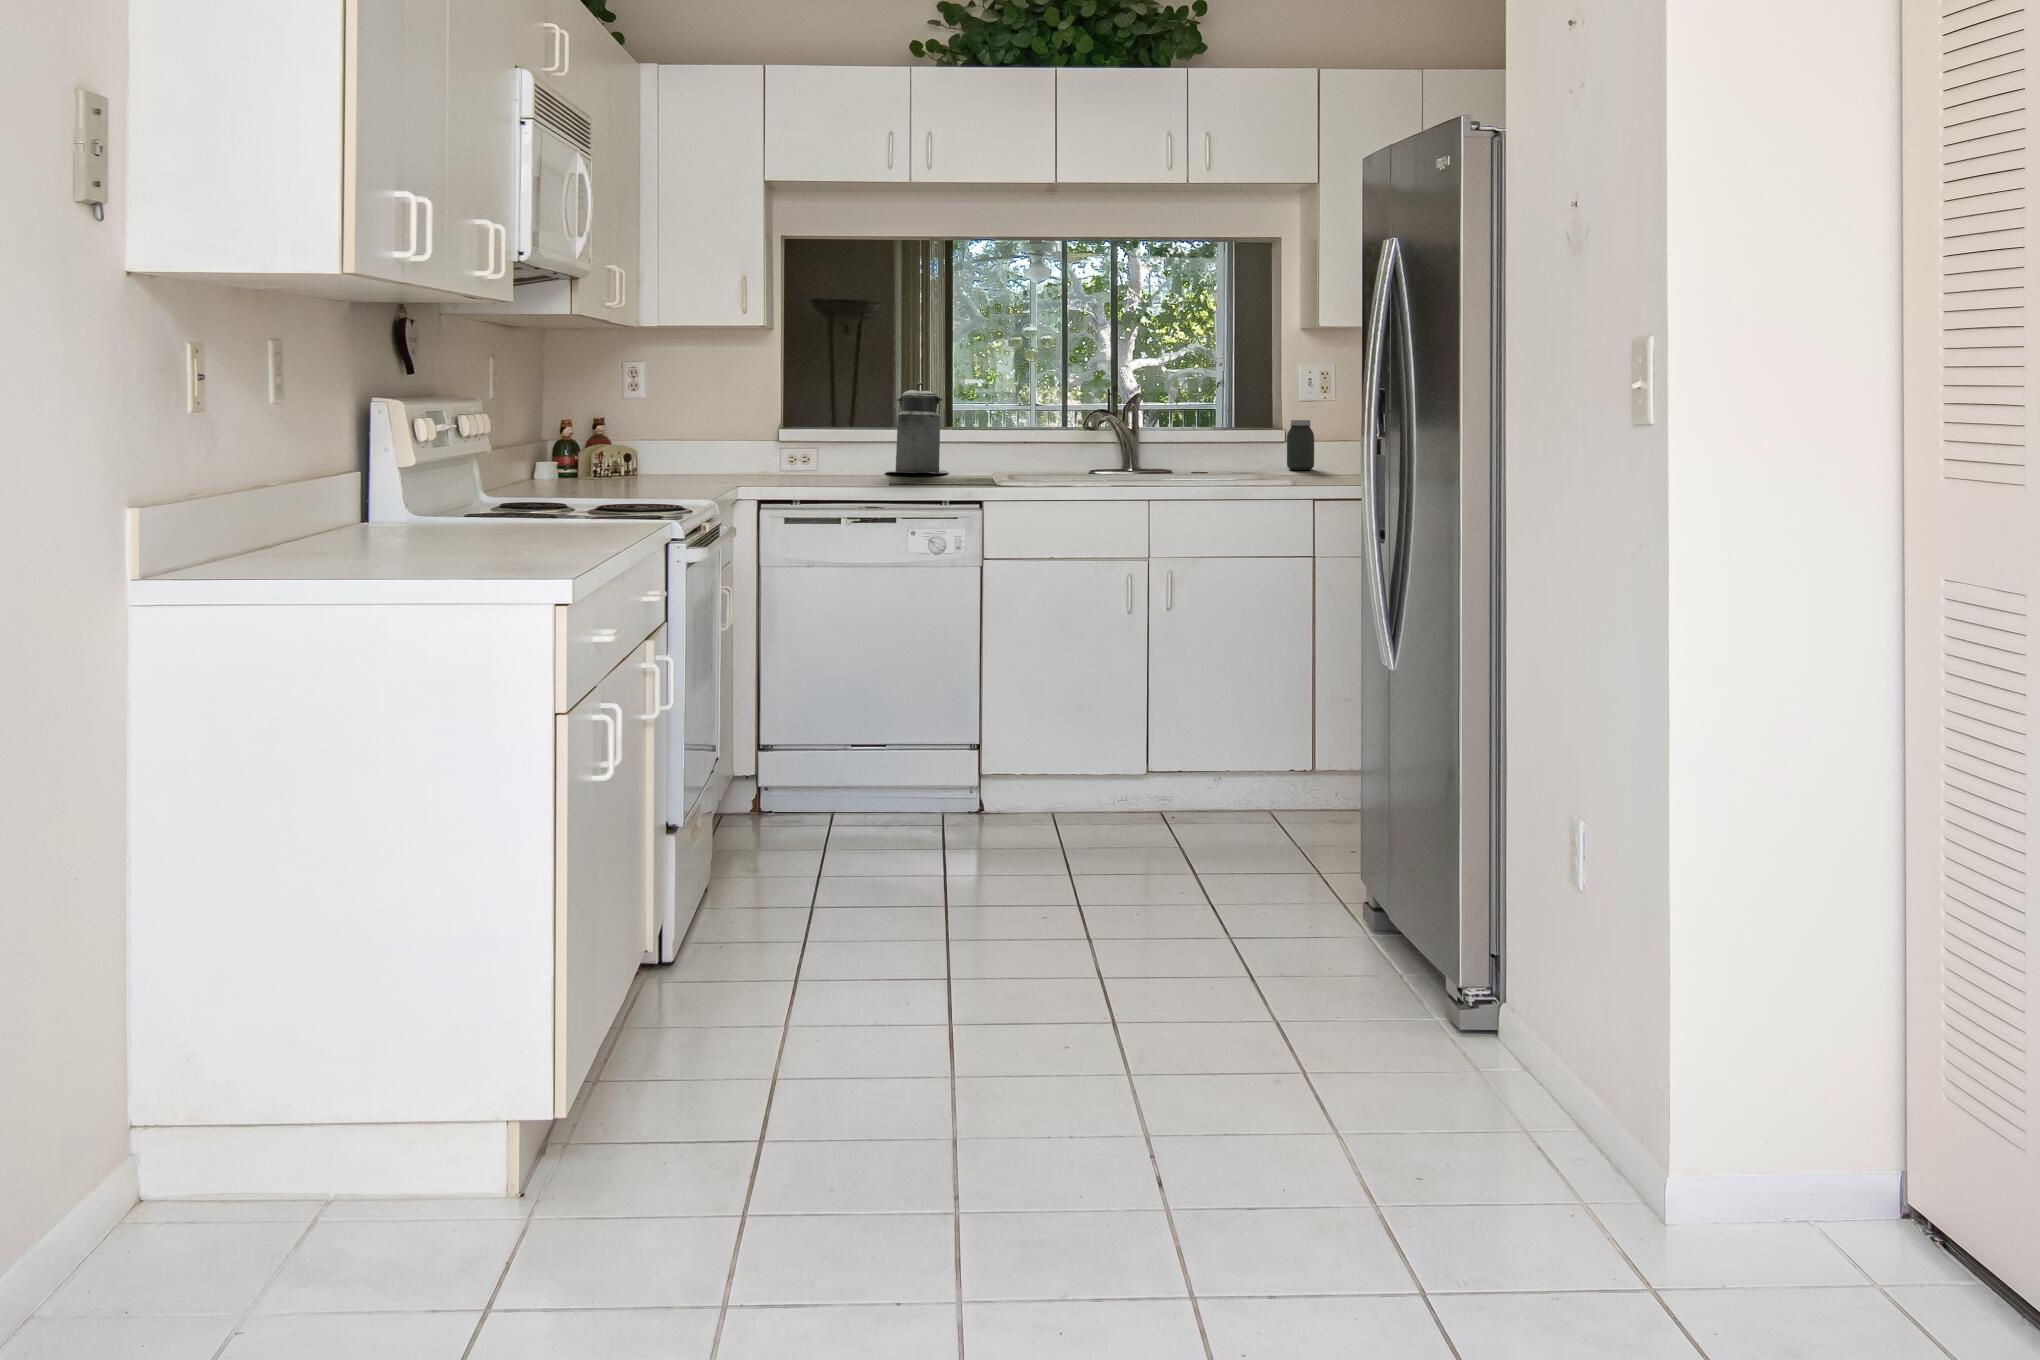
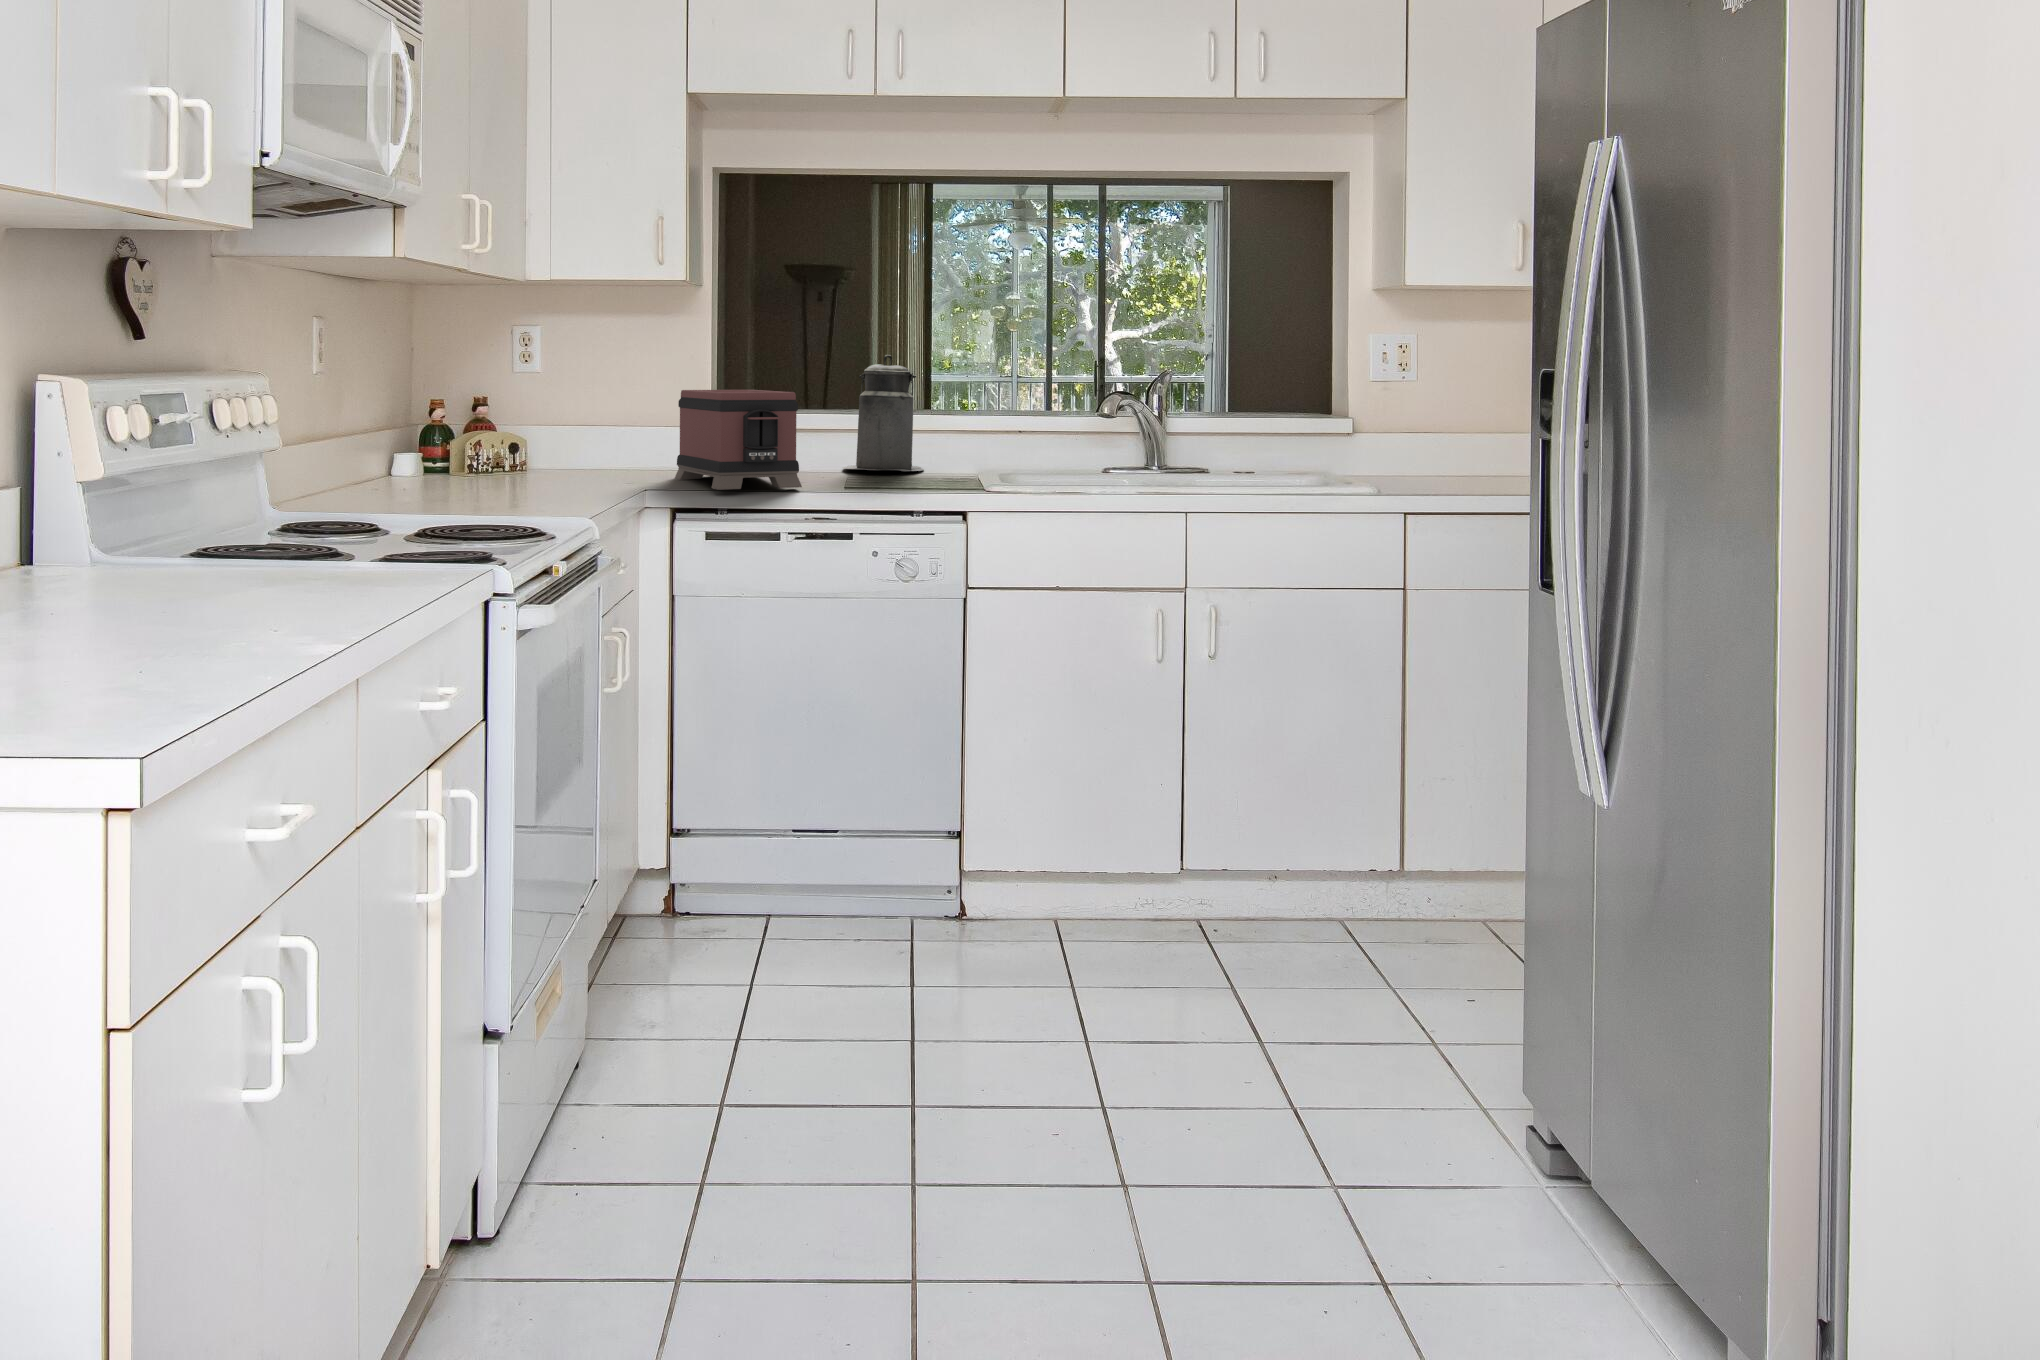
toaster: none [753,411,856,486] -> present [675,390,802,490]
jar: present [1287,420,1314,470] -> none [1357,405,1393,469]

